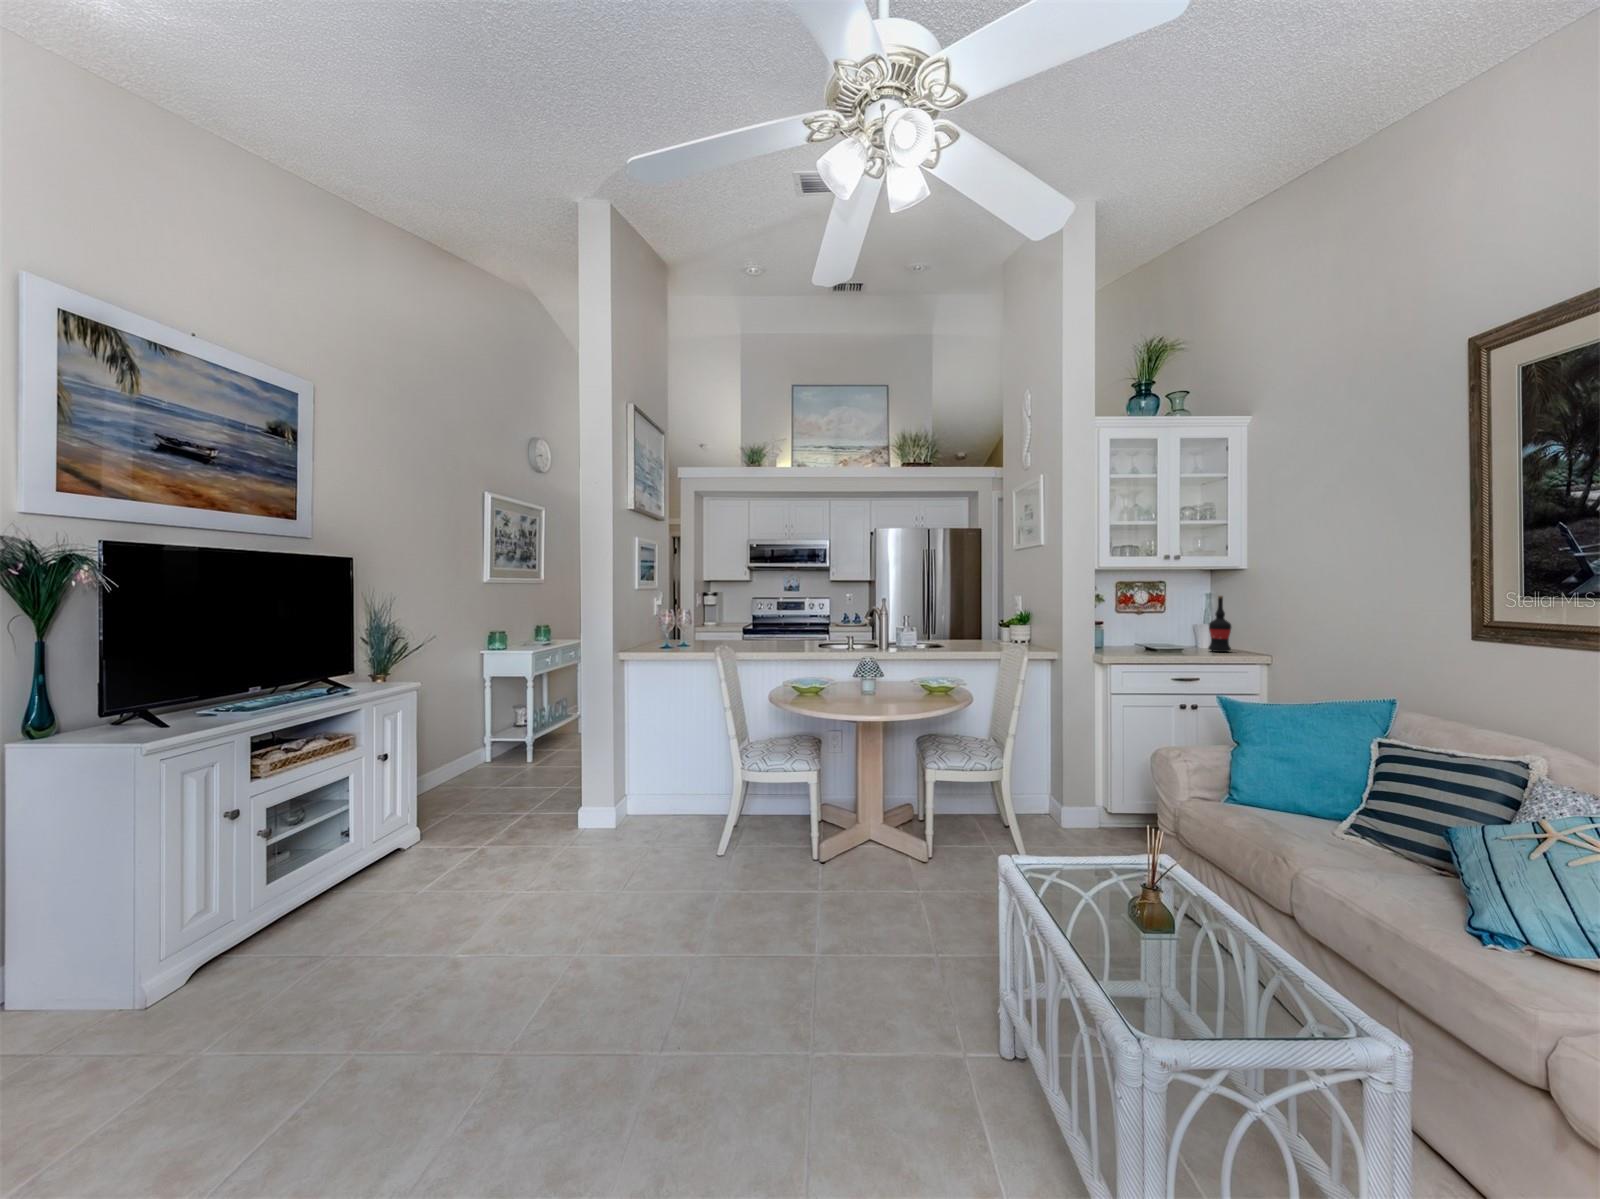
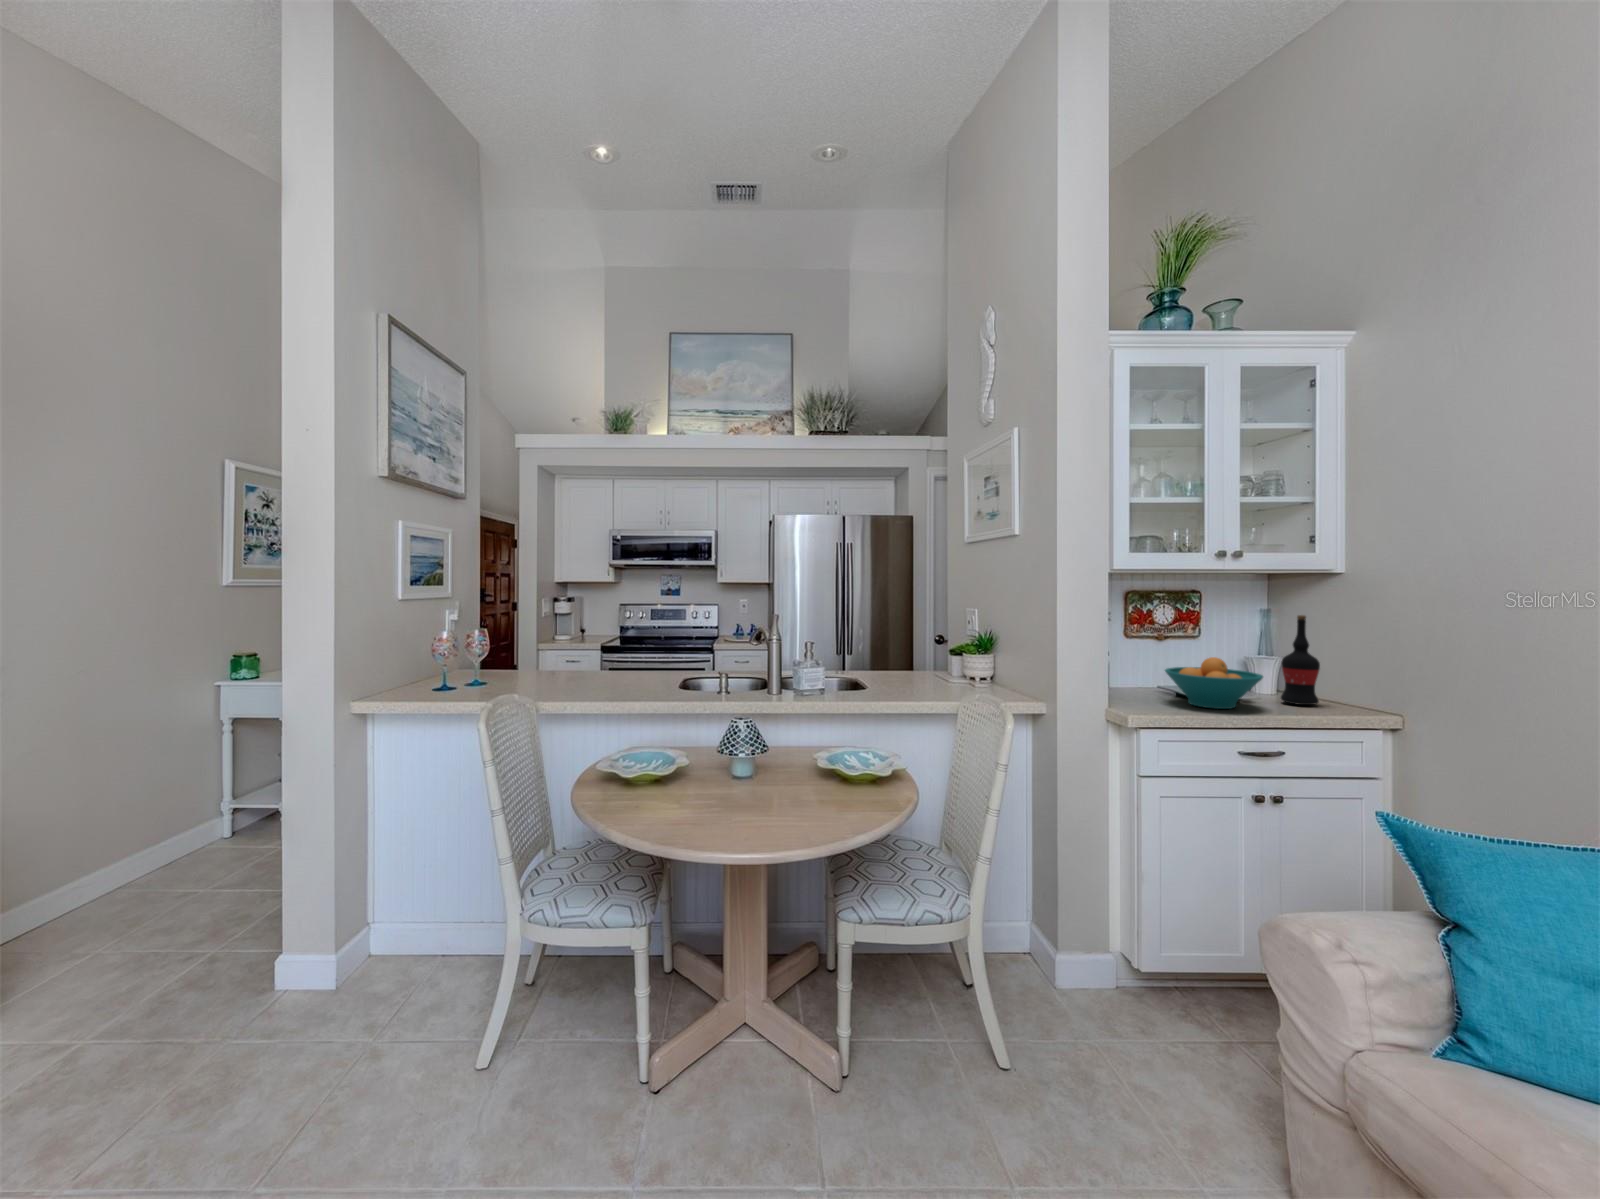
fruit bowl: none [1131,622,1190,653] -> present [1165,657,1263,709]

